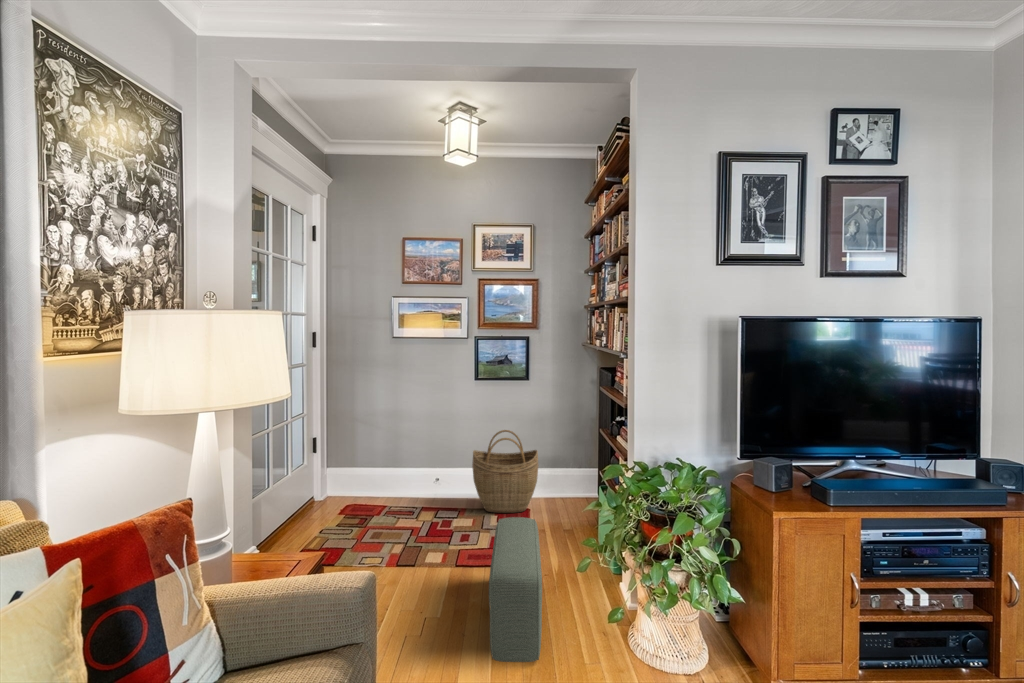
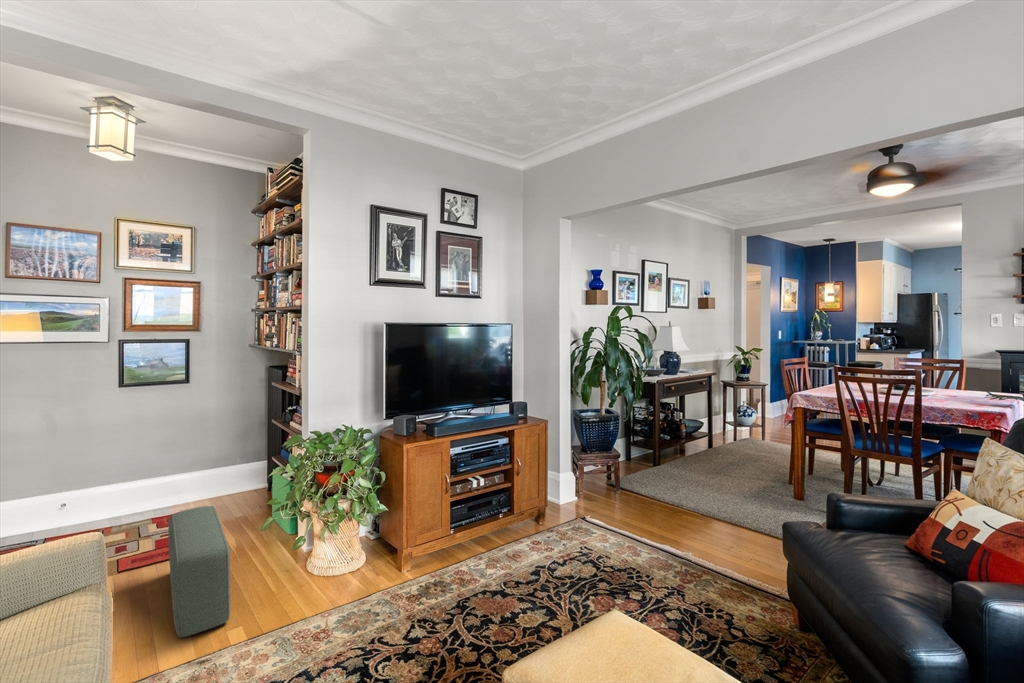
woven basket: present [472,430,538,513] -> none [122,432,206,517]

